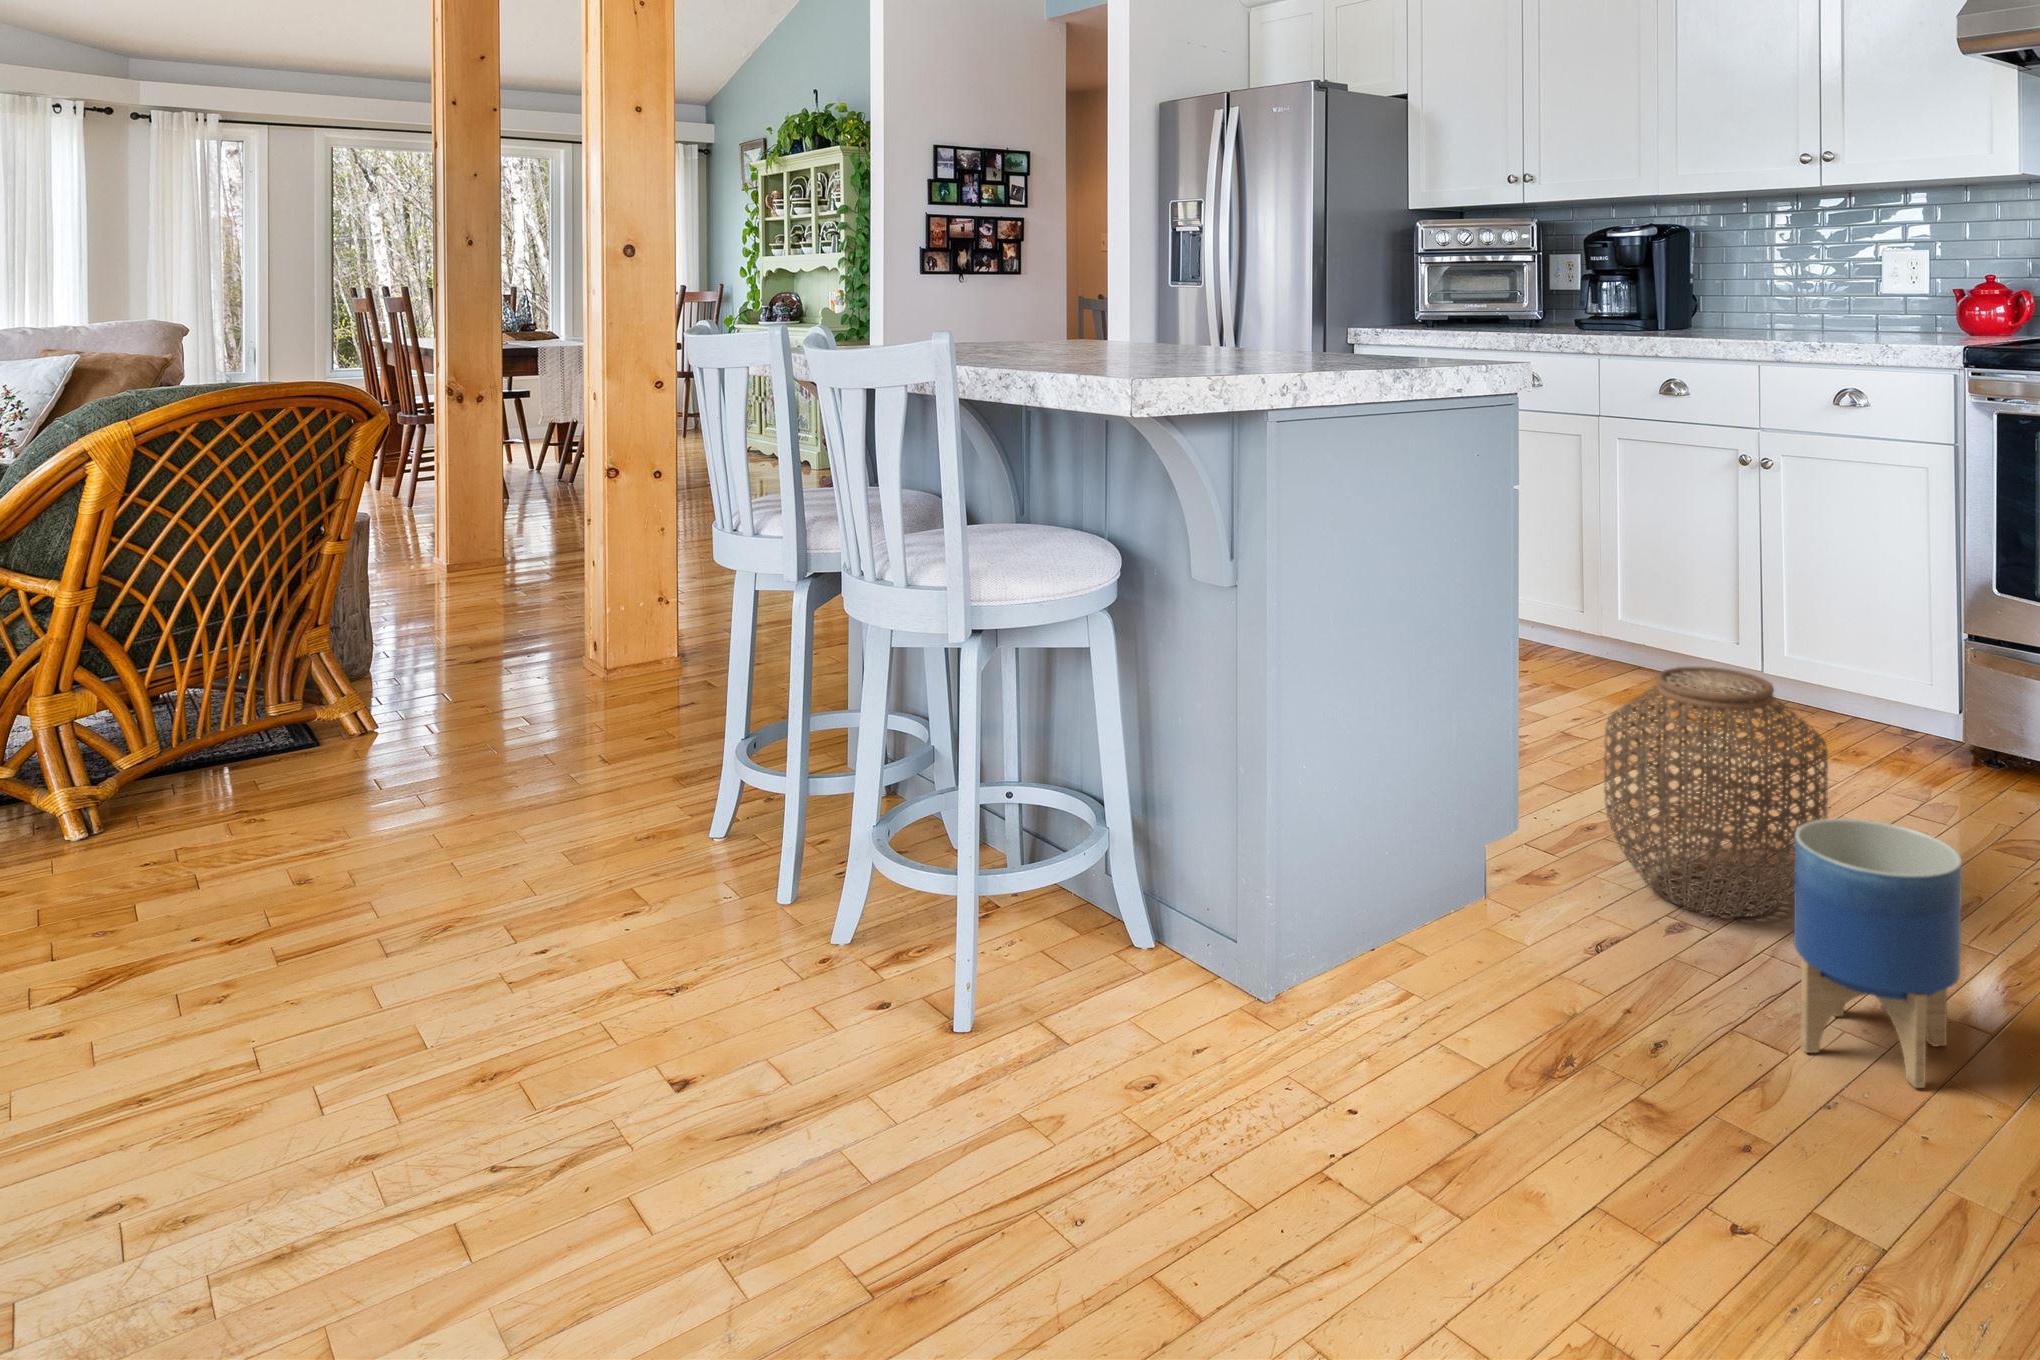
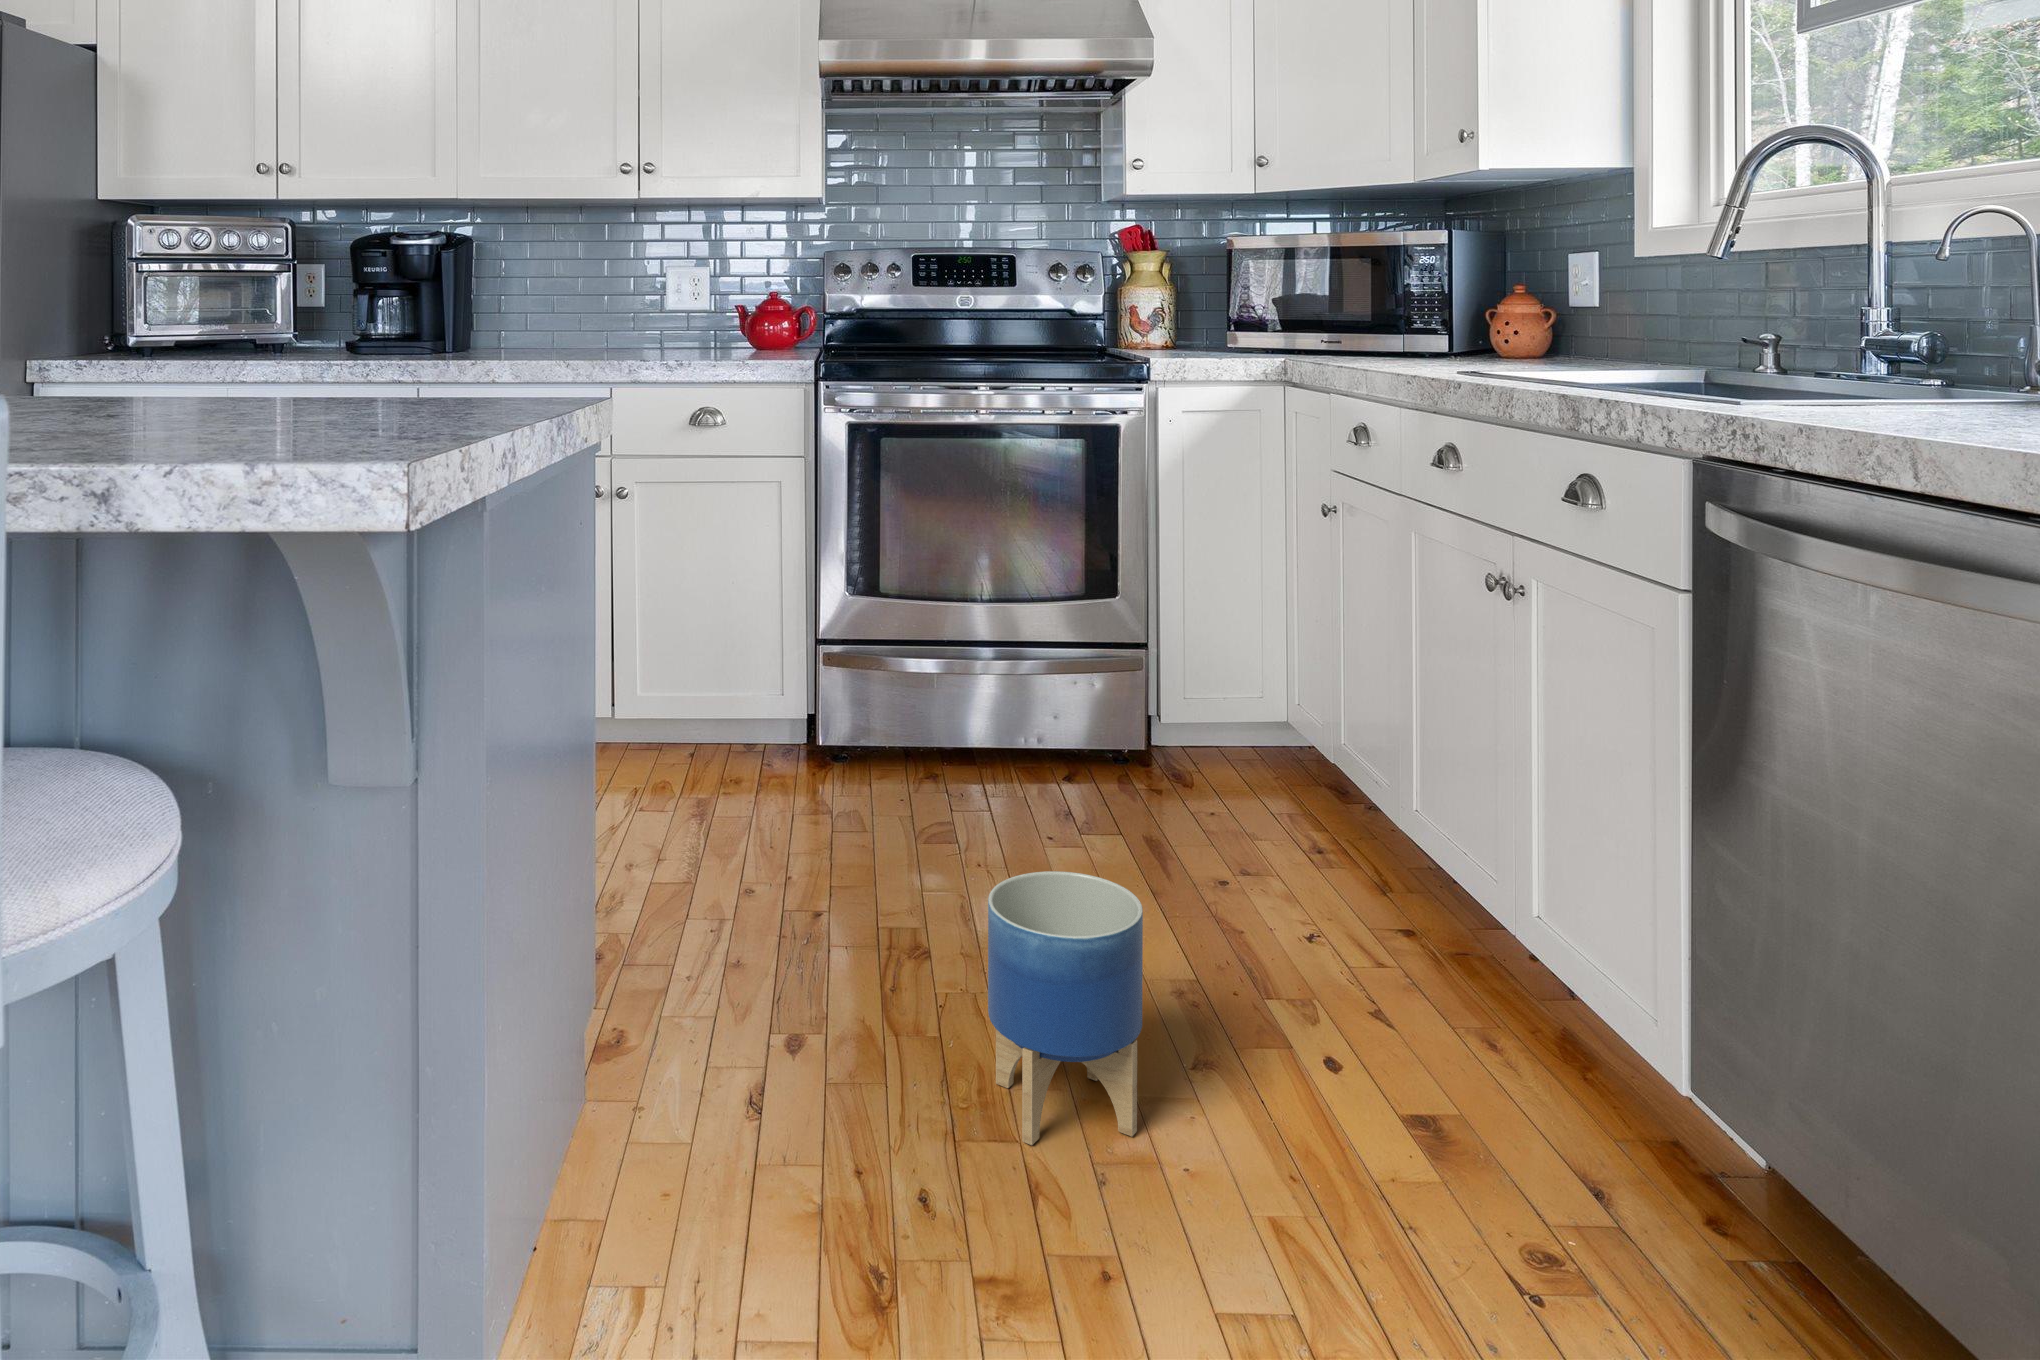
woven basket: present [1604,667,1828,917] -> none [670,738,901,1020]

